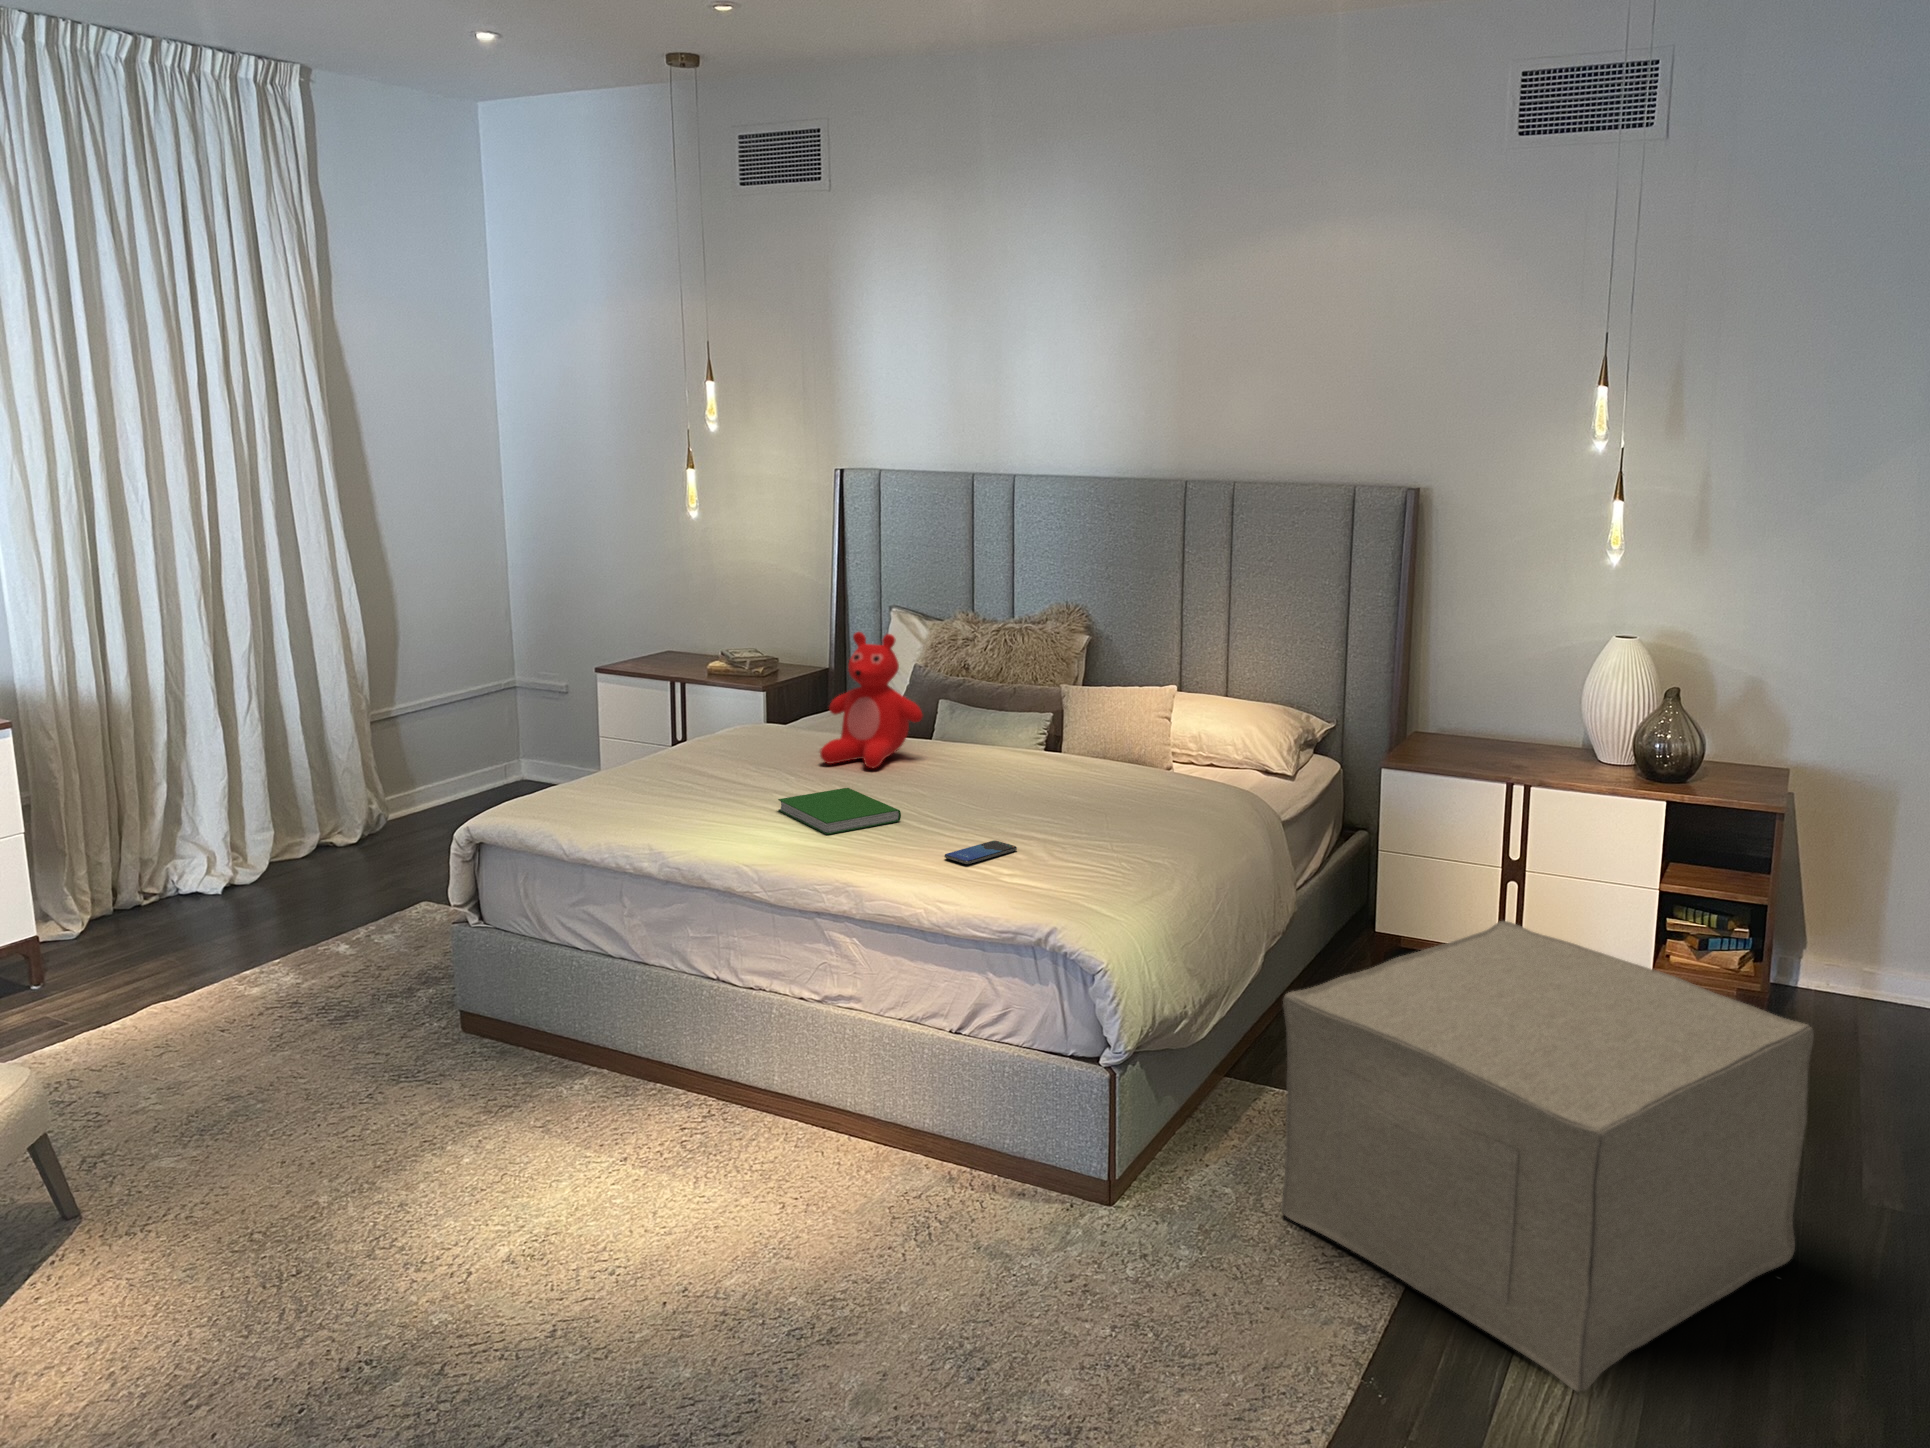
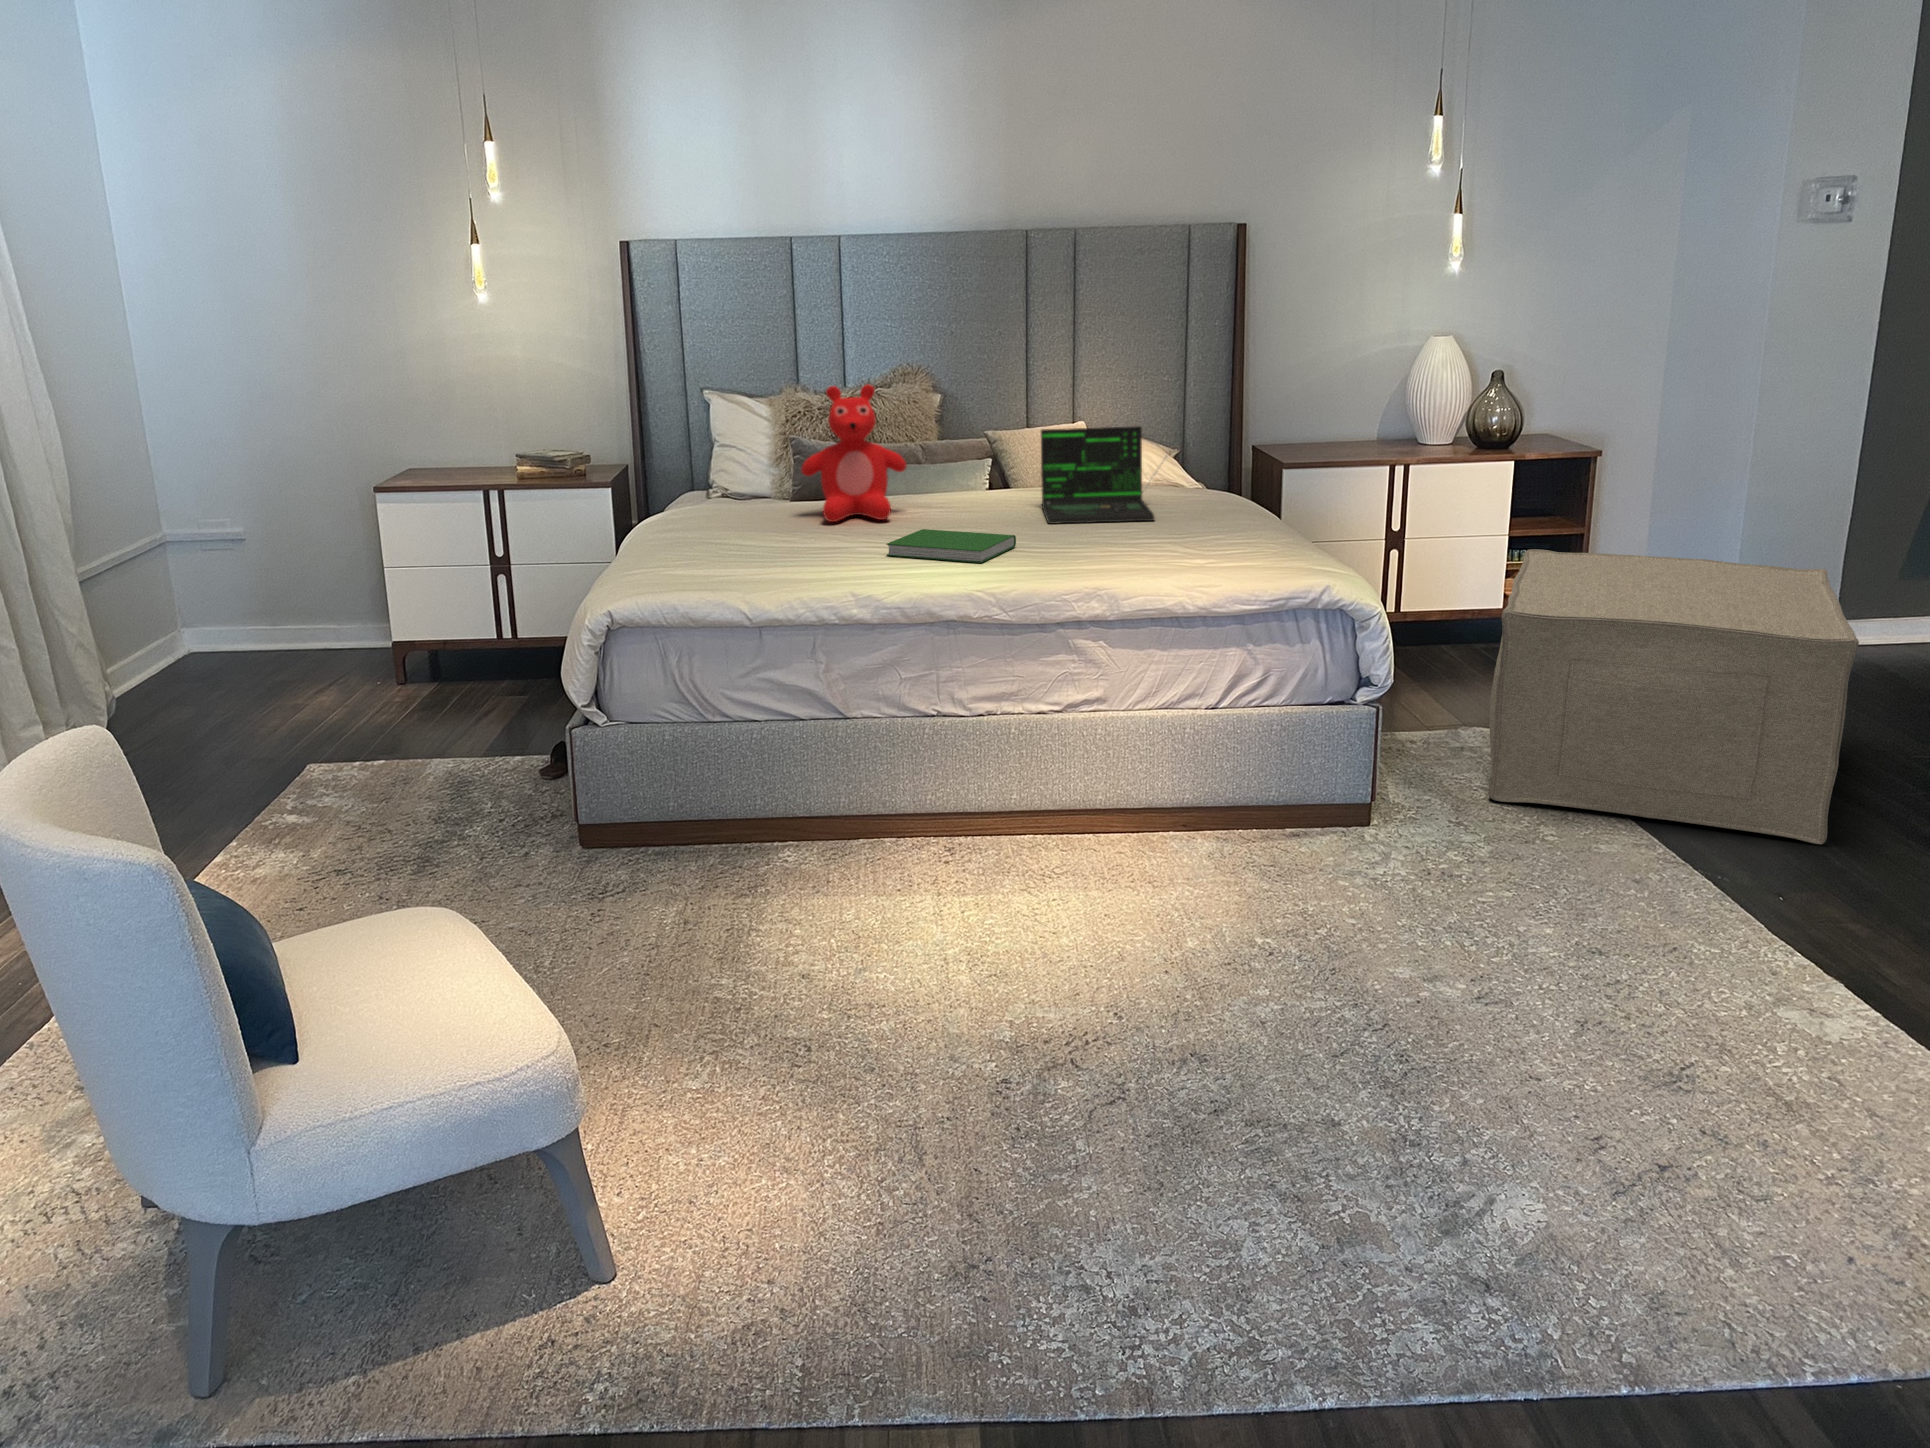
laptop: none [996,698,1167,813] -> present [1041,426,1167,524]
smartphone: present [944,840,1017,864] -> none [1127,544,1167,561]

